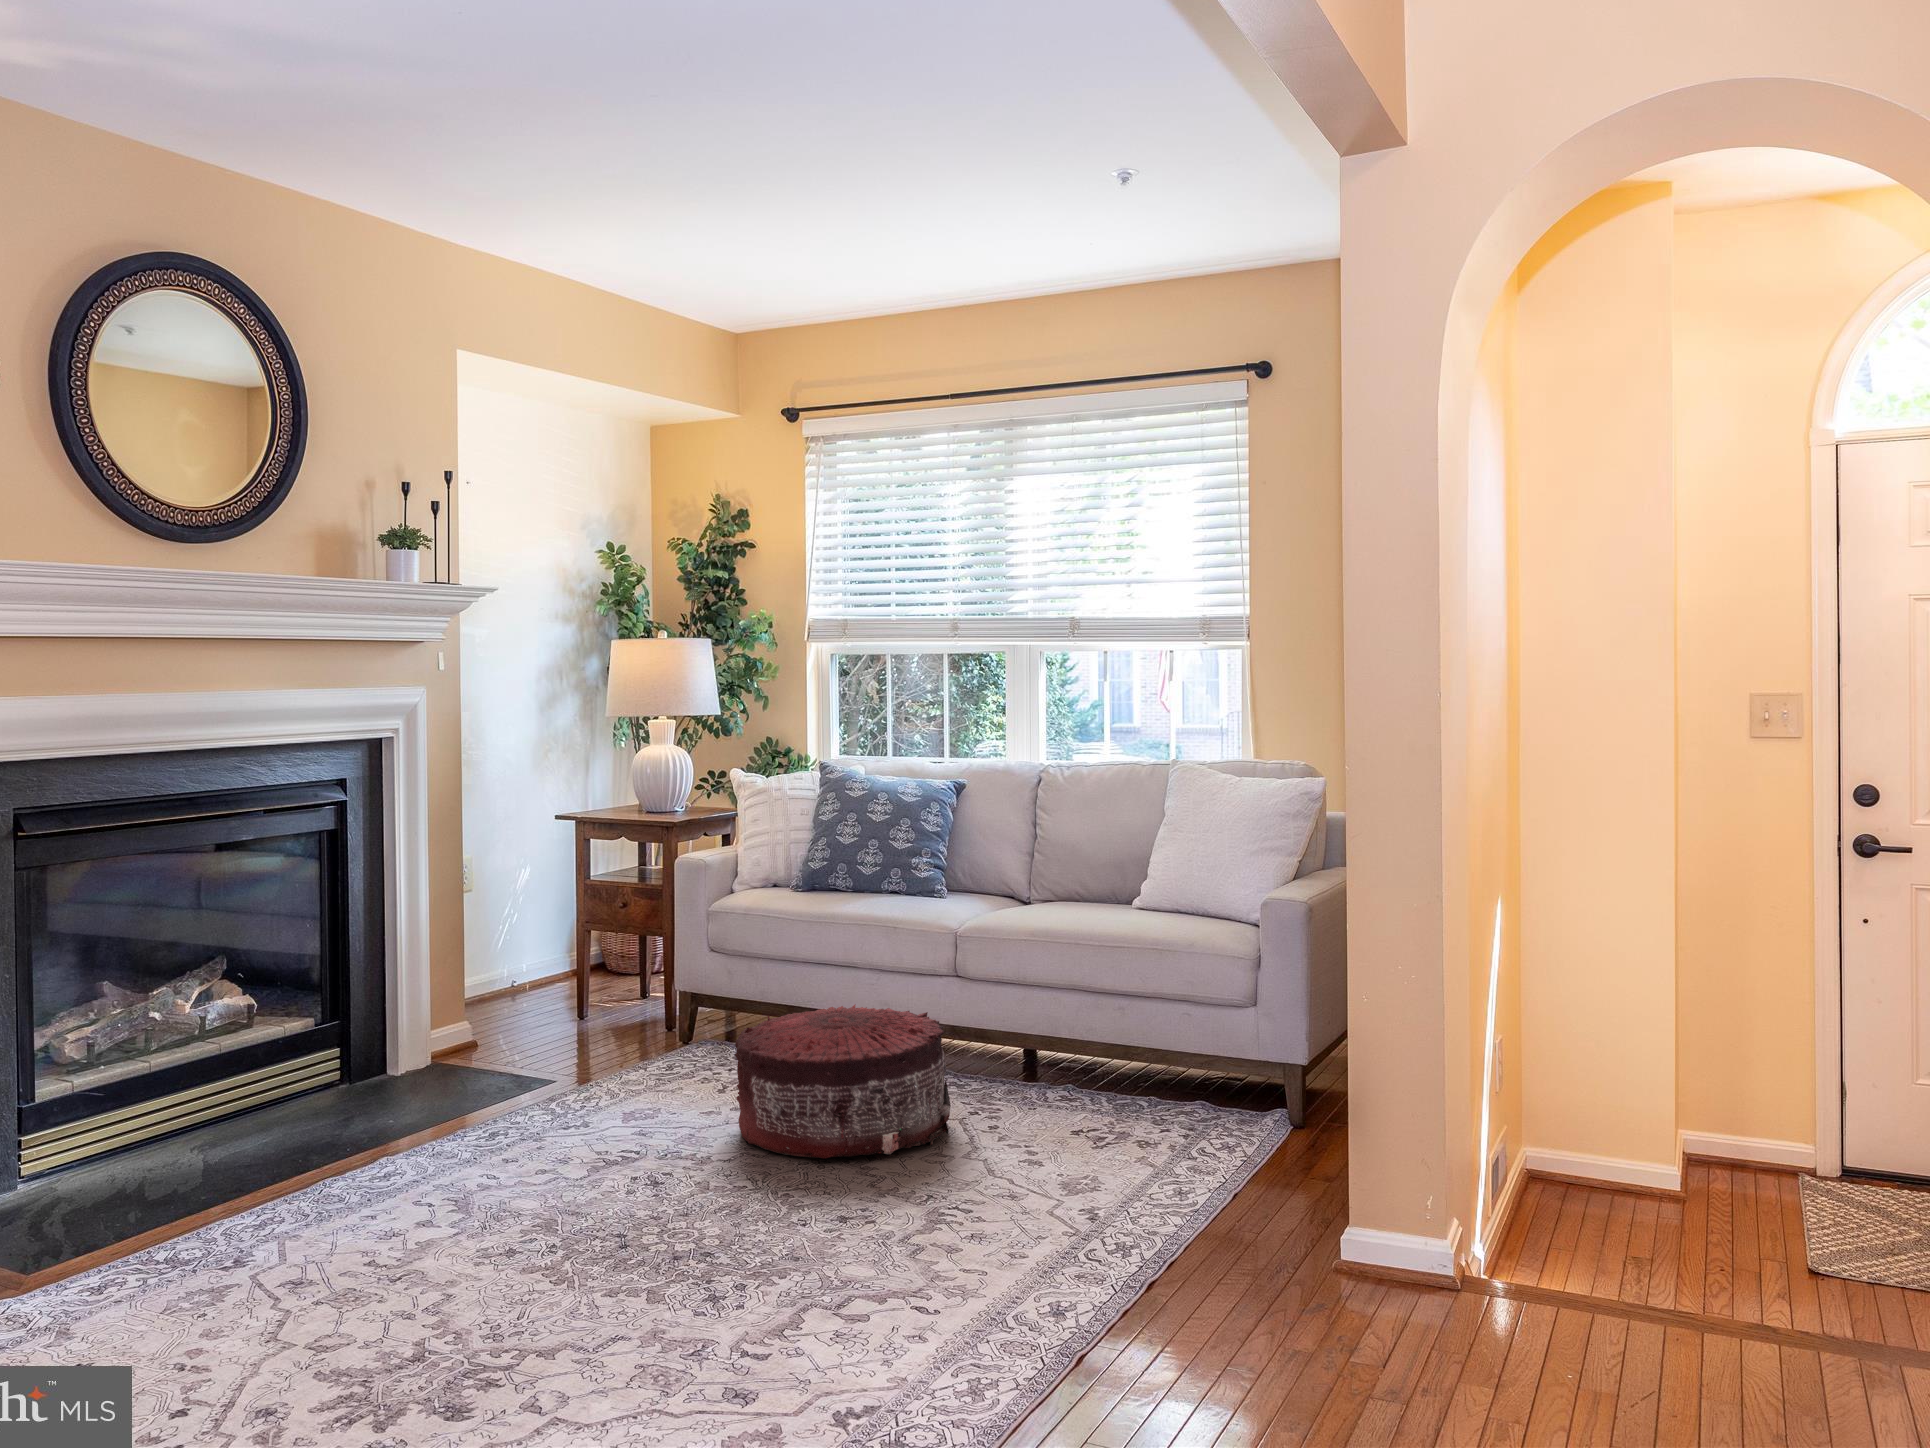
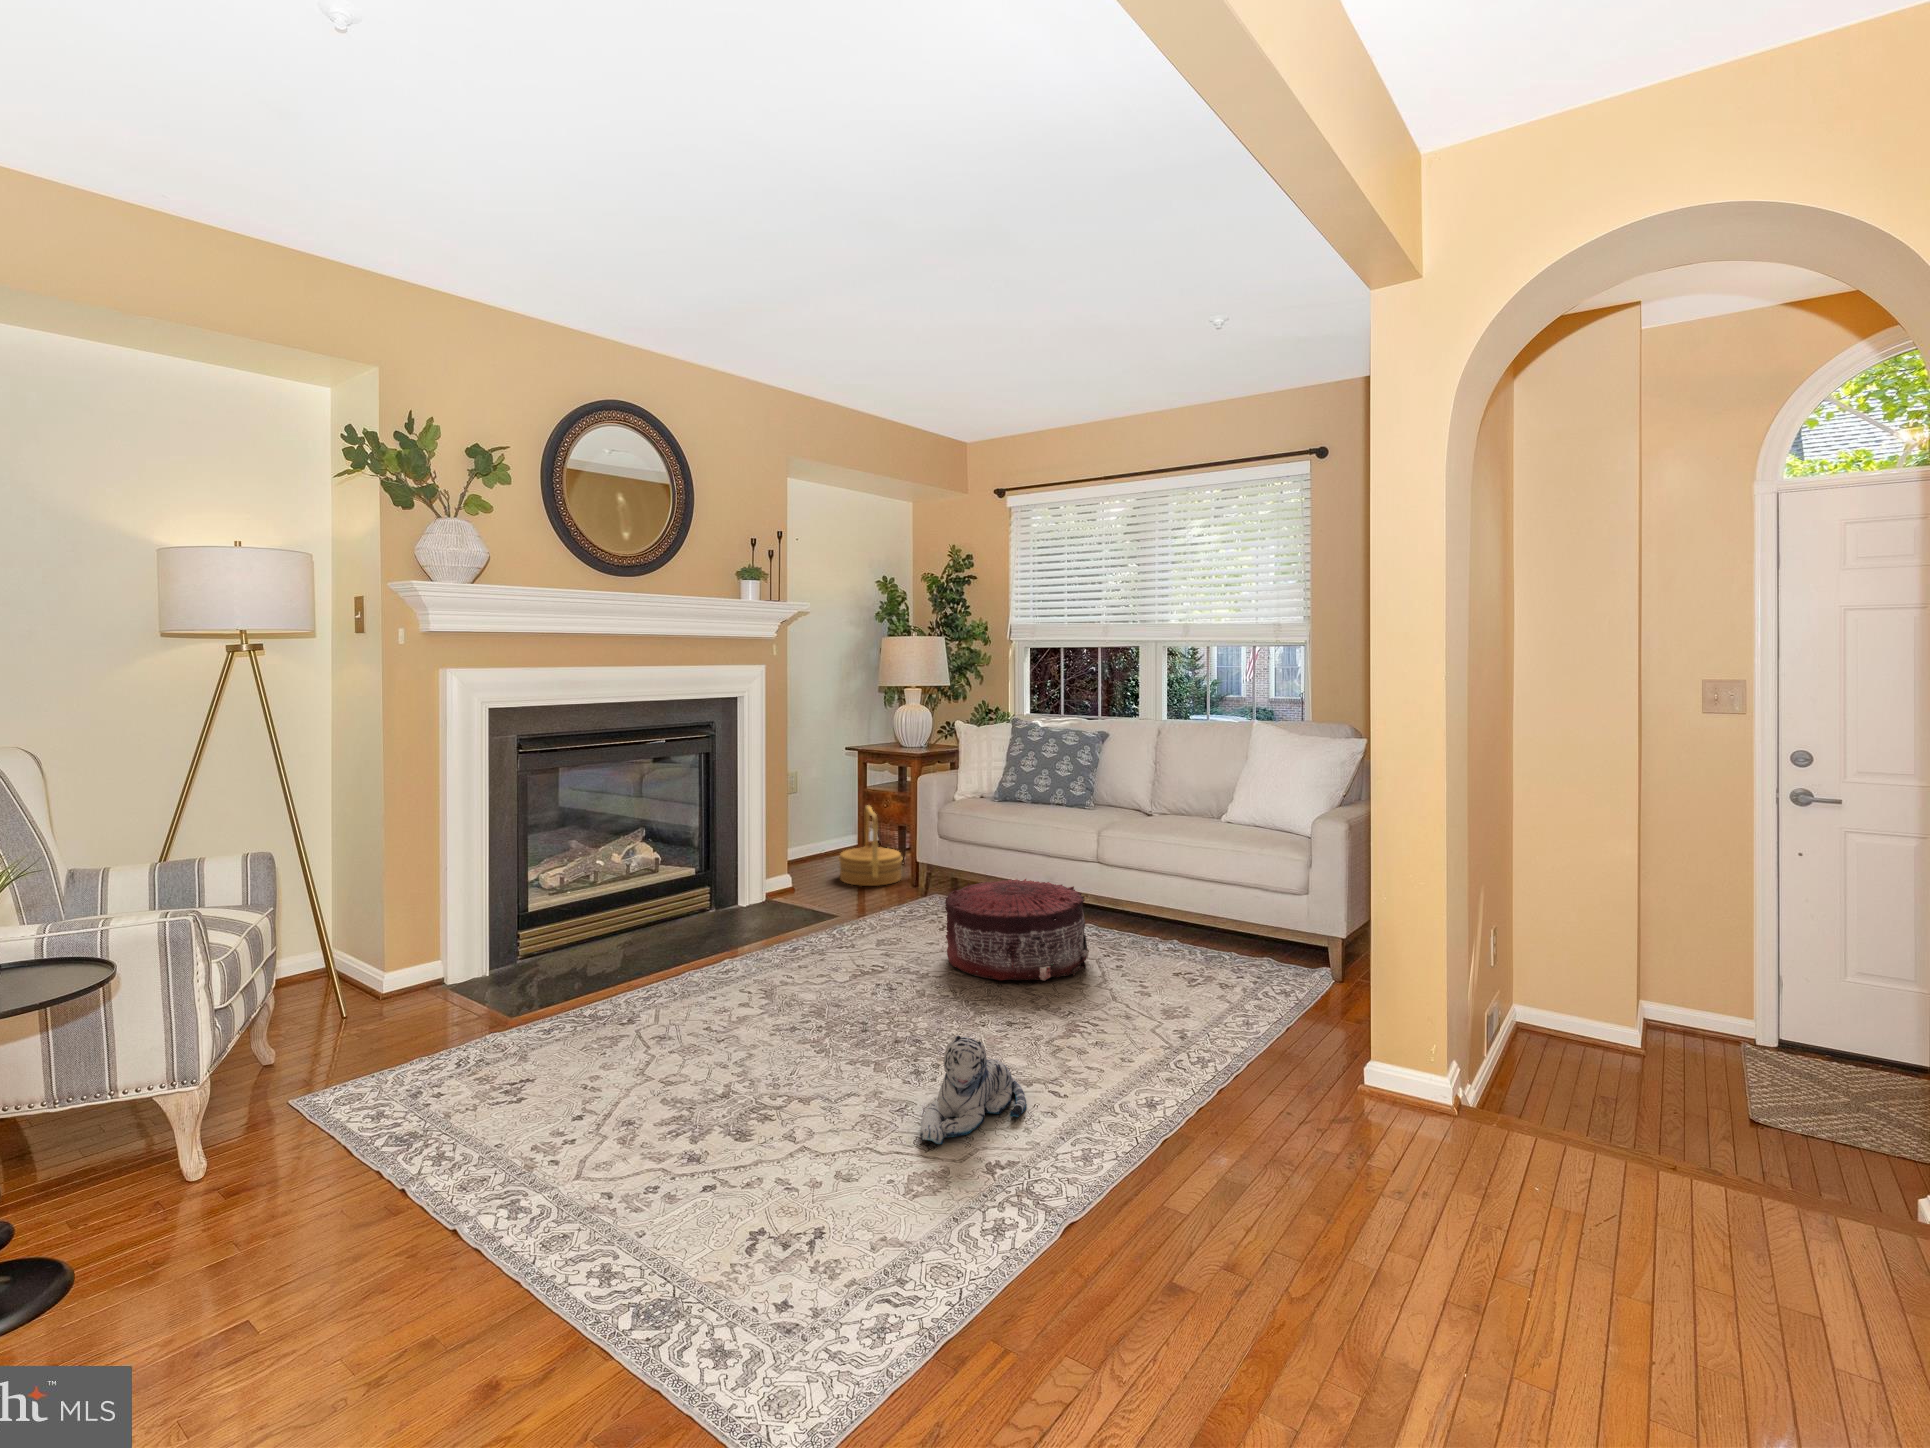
woven basket: none [549,906,653,1033] -> present [839,805,903,886]
plush toy: none [731,1232,883,1394] -> present [920,1035,1027,1144]

